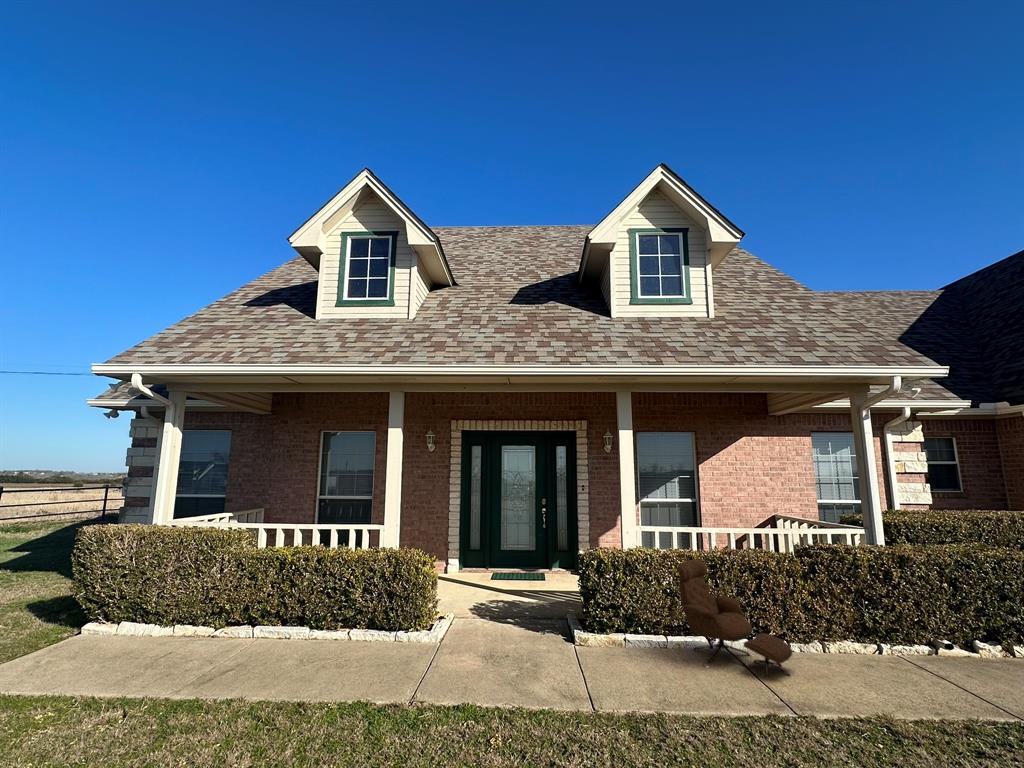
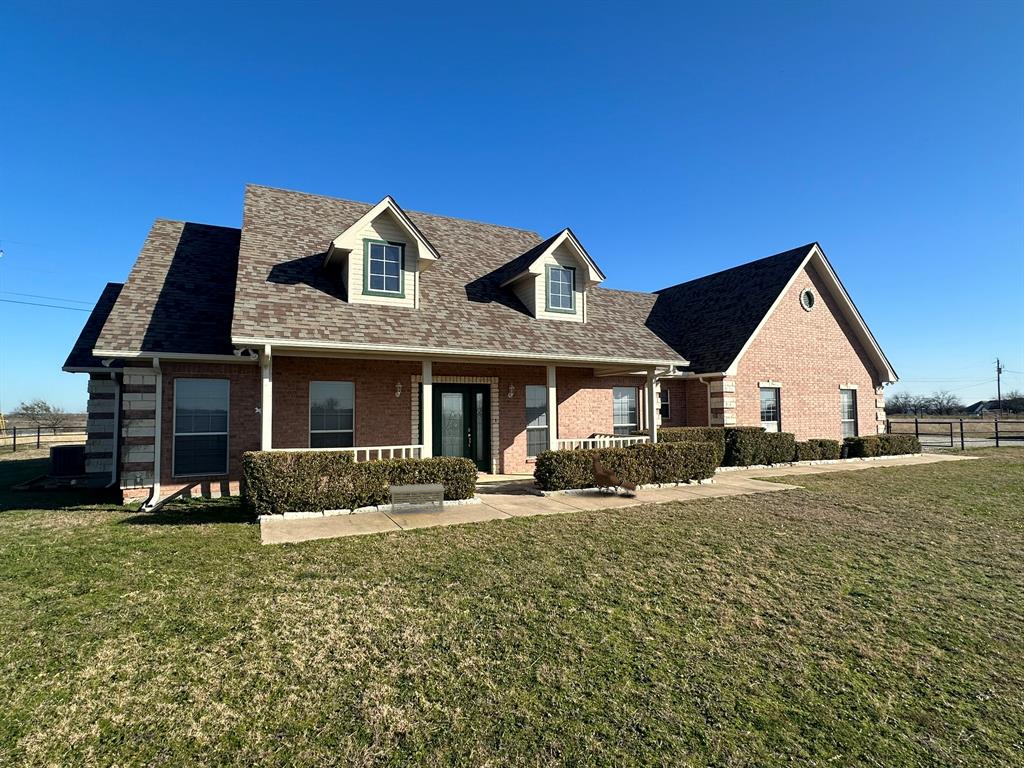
storage bench: none [243,593,356,658] -> present [390,484,445,514]

